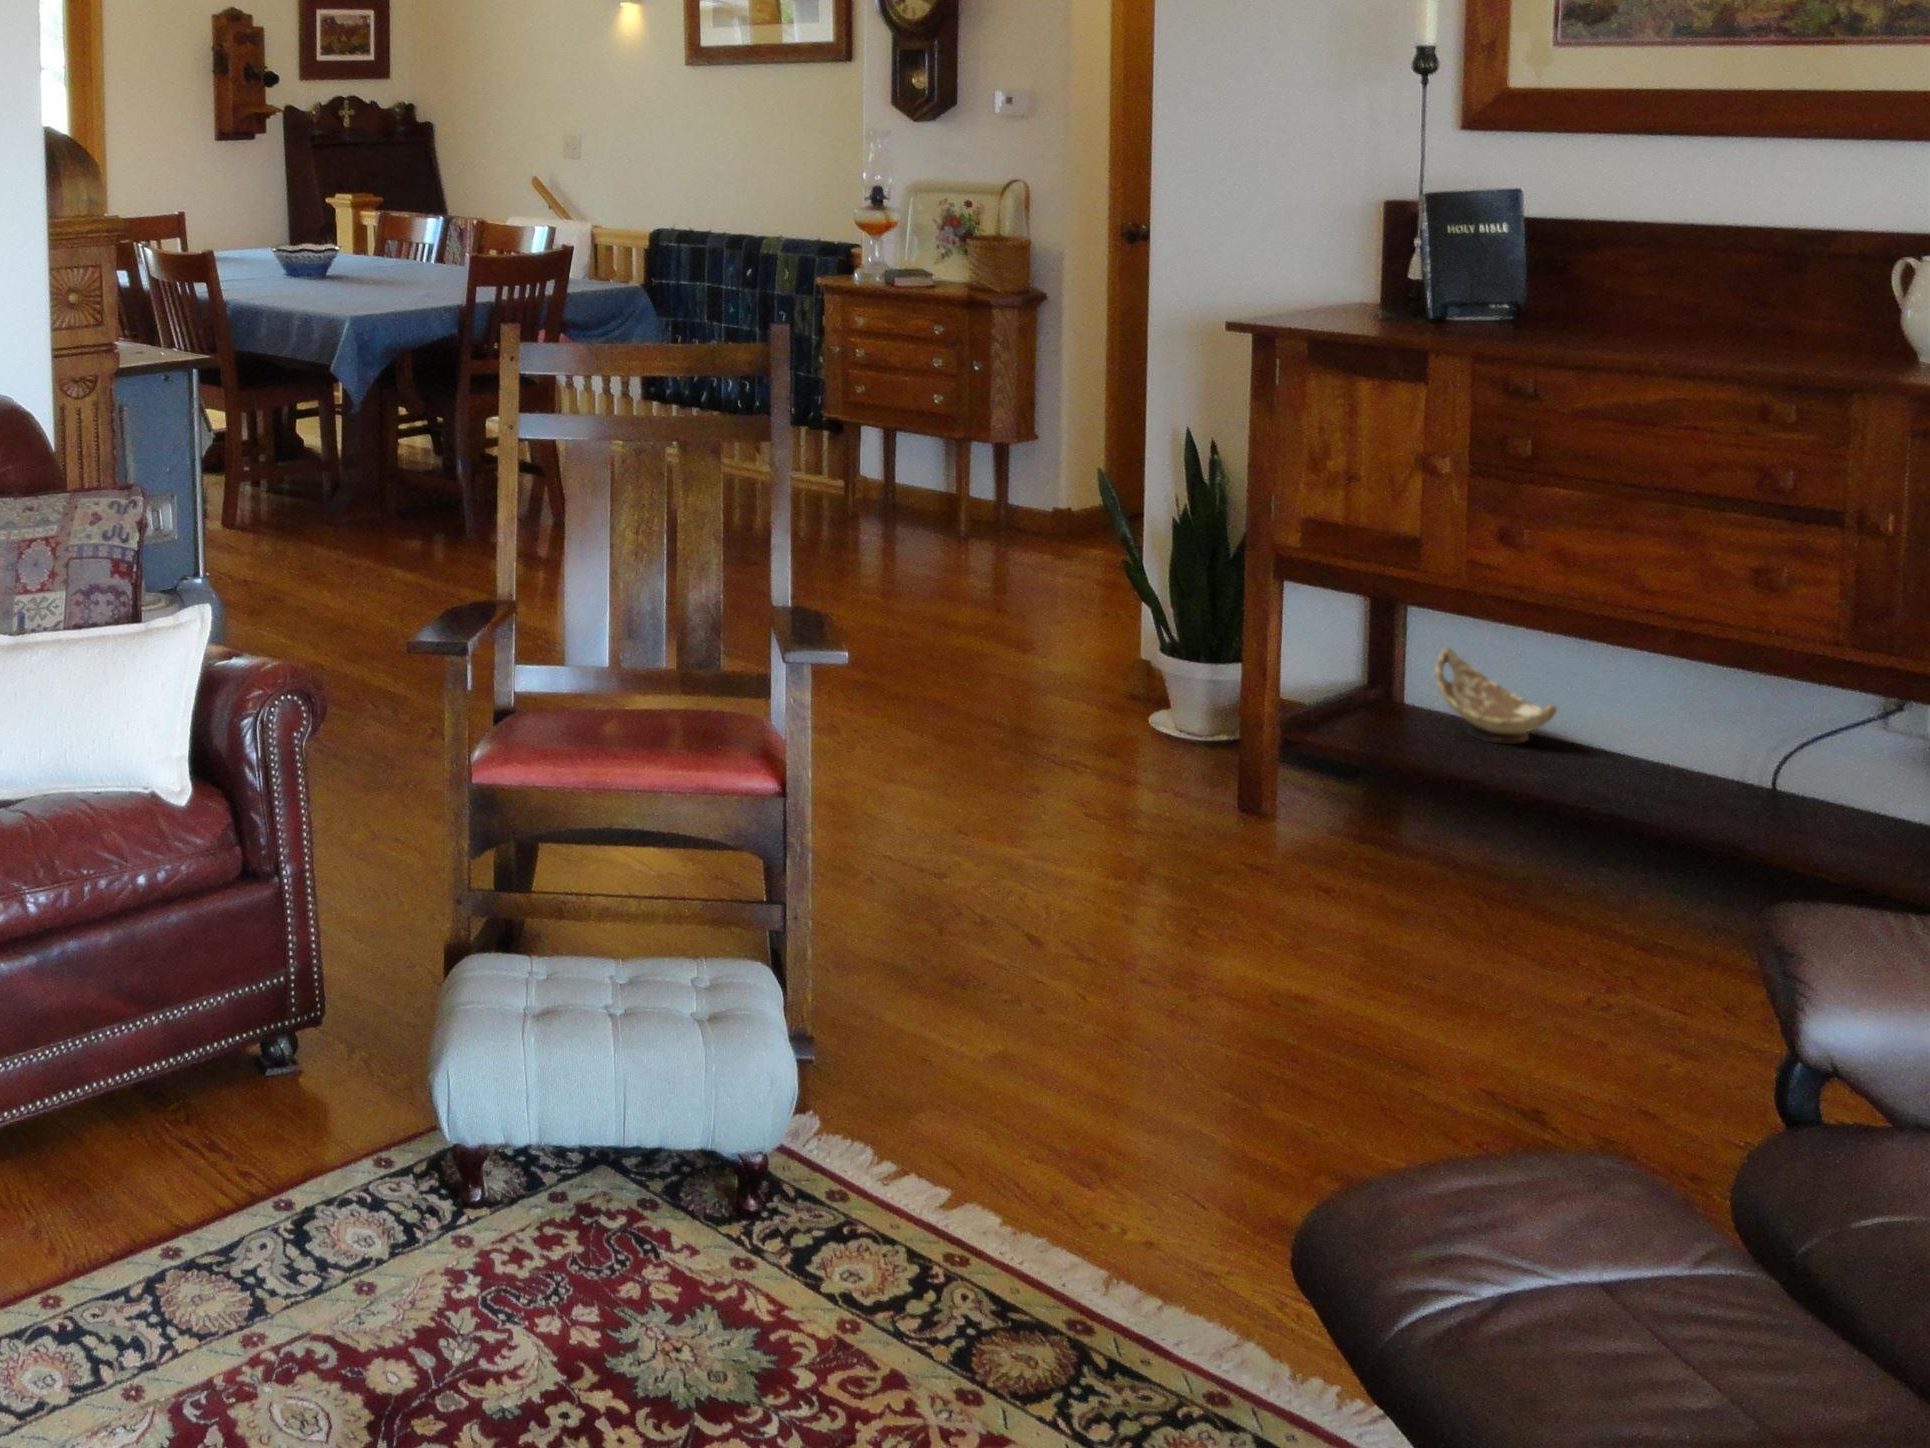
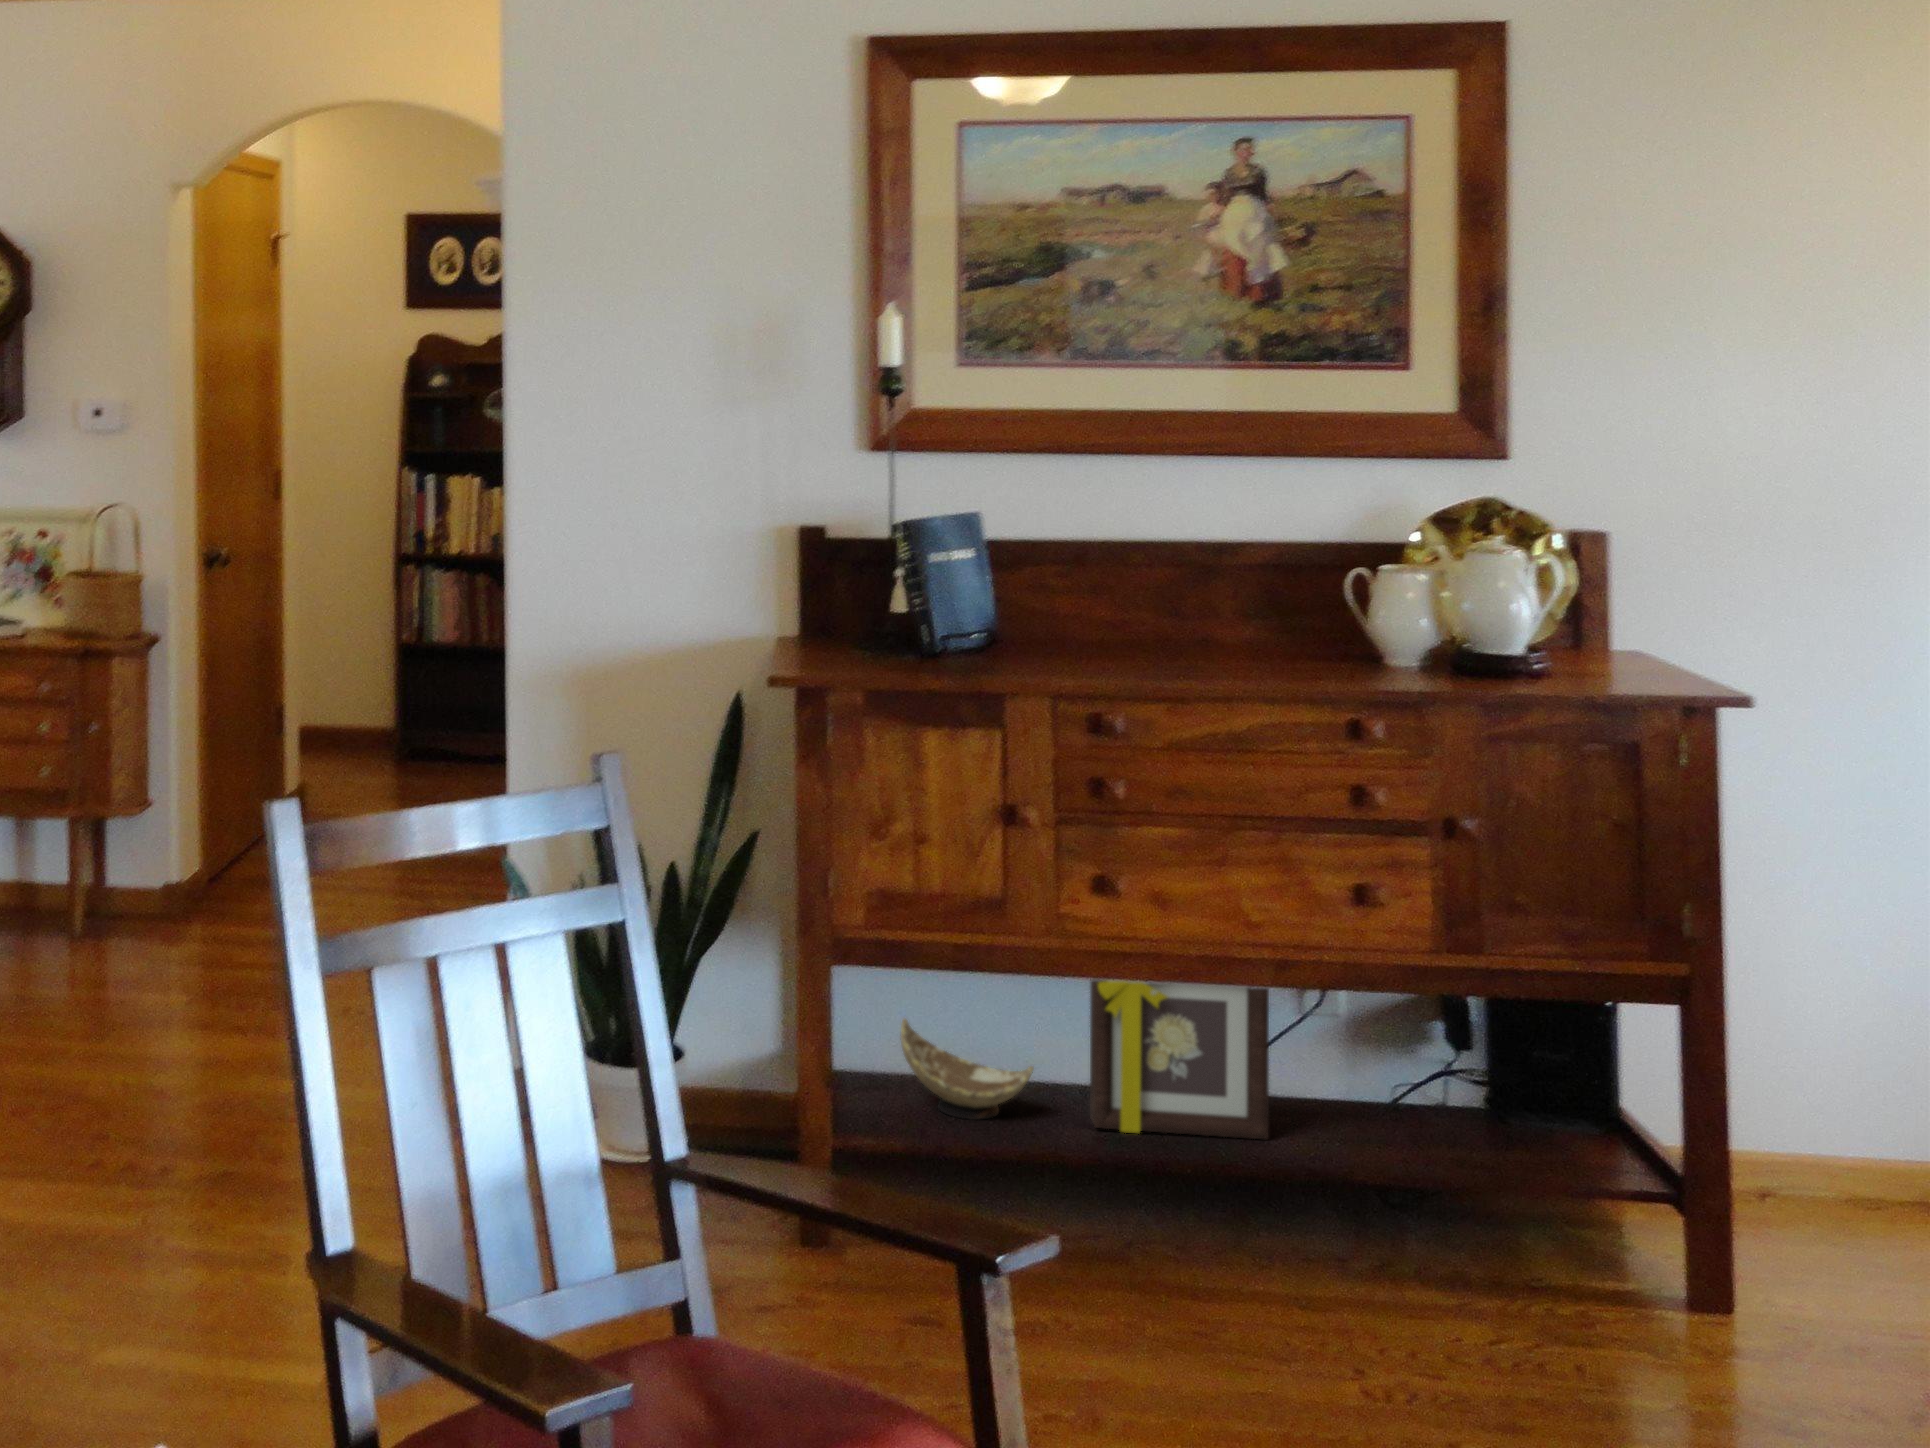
picture frame: none [1595,610,1796,809] -> present [1090,979,1269,1139]

